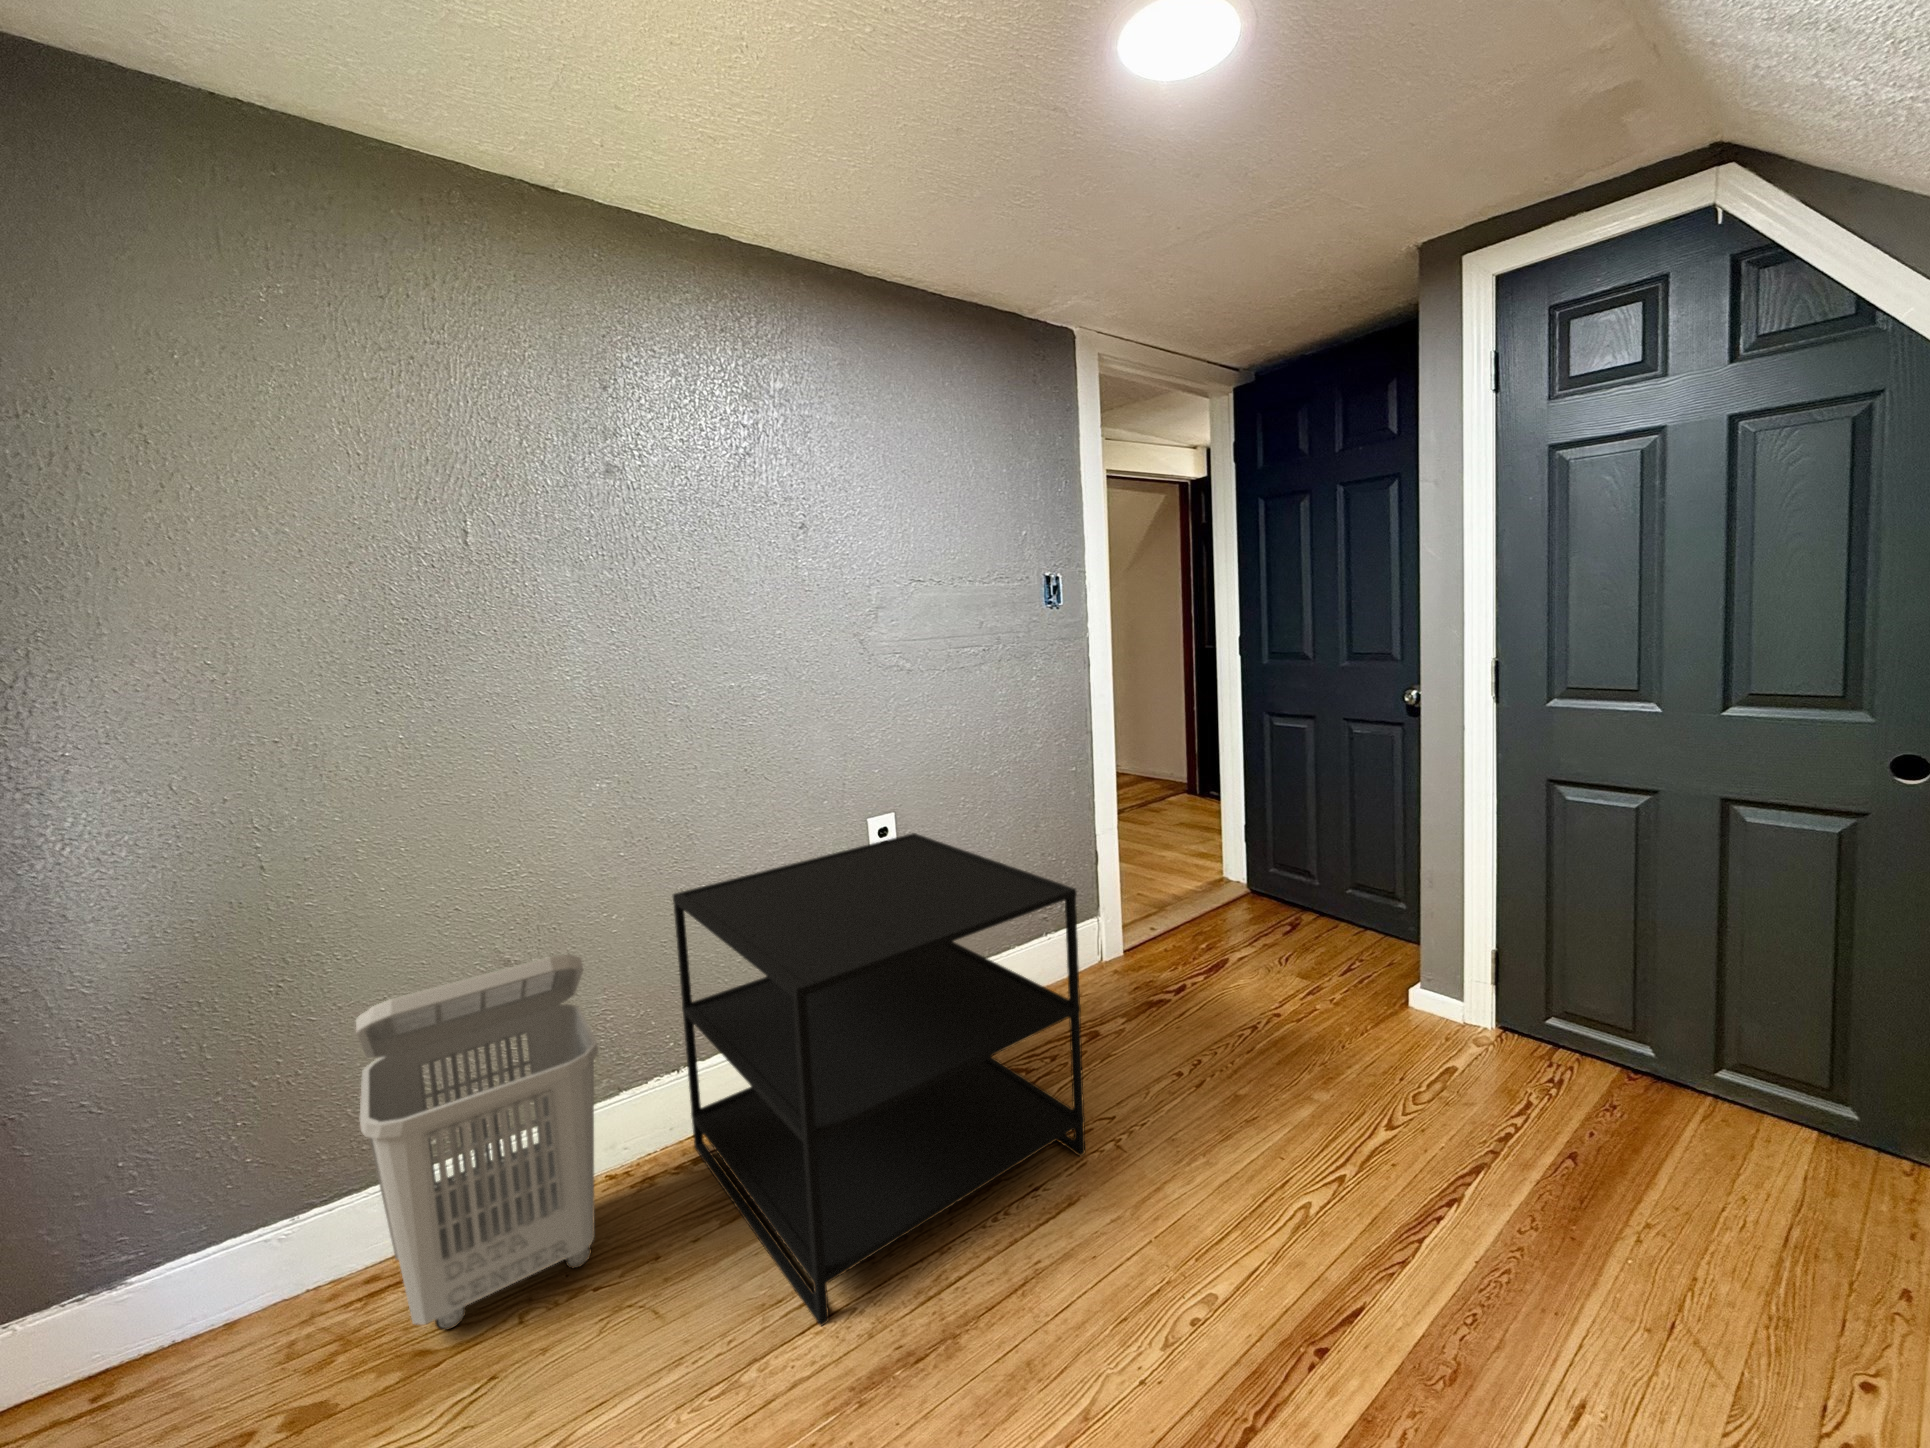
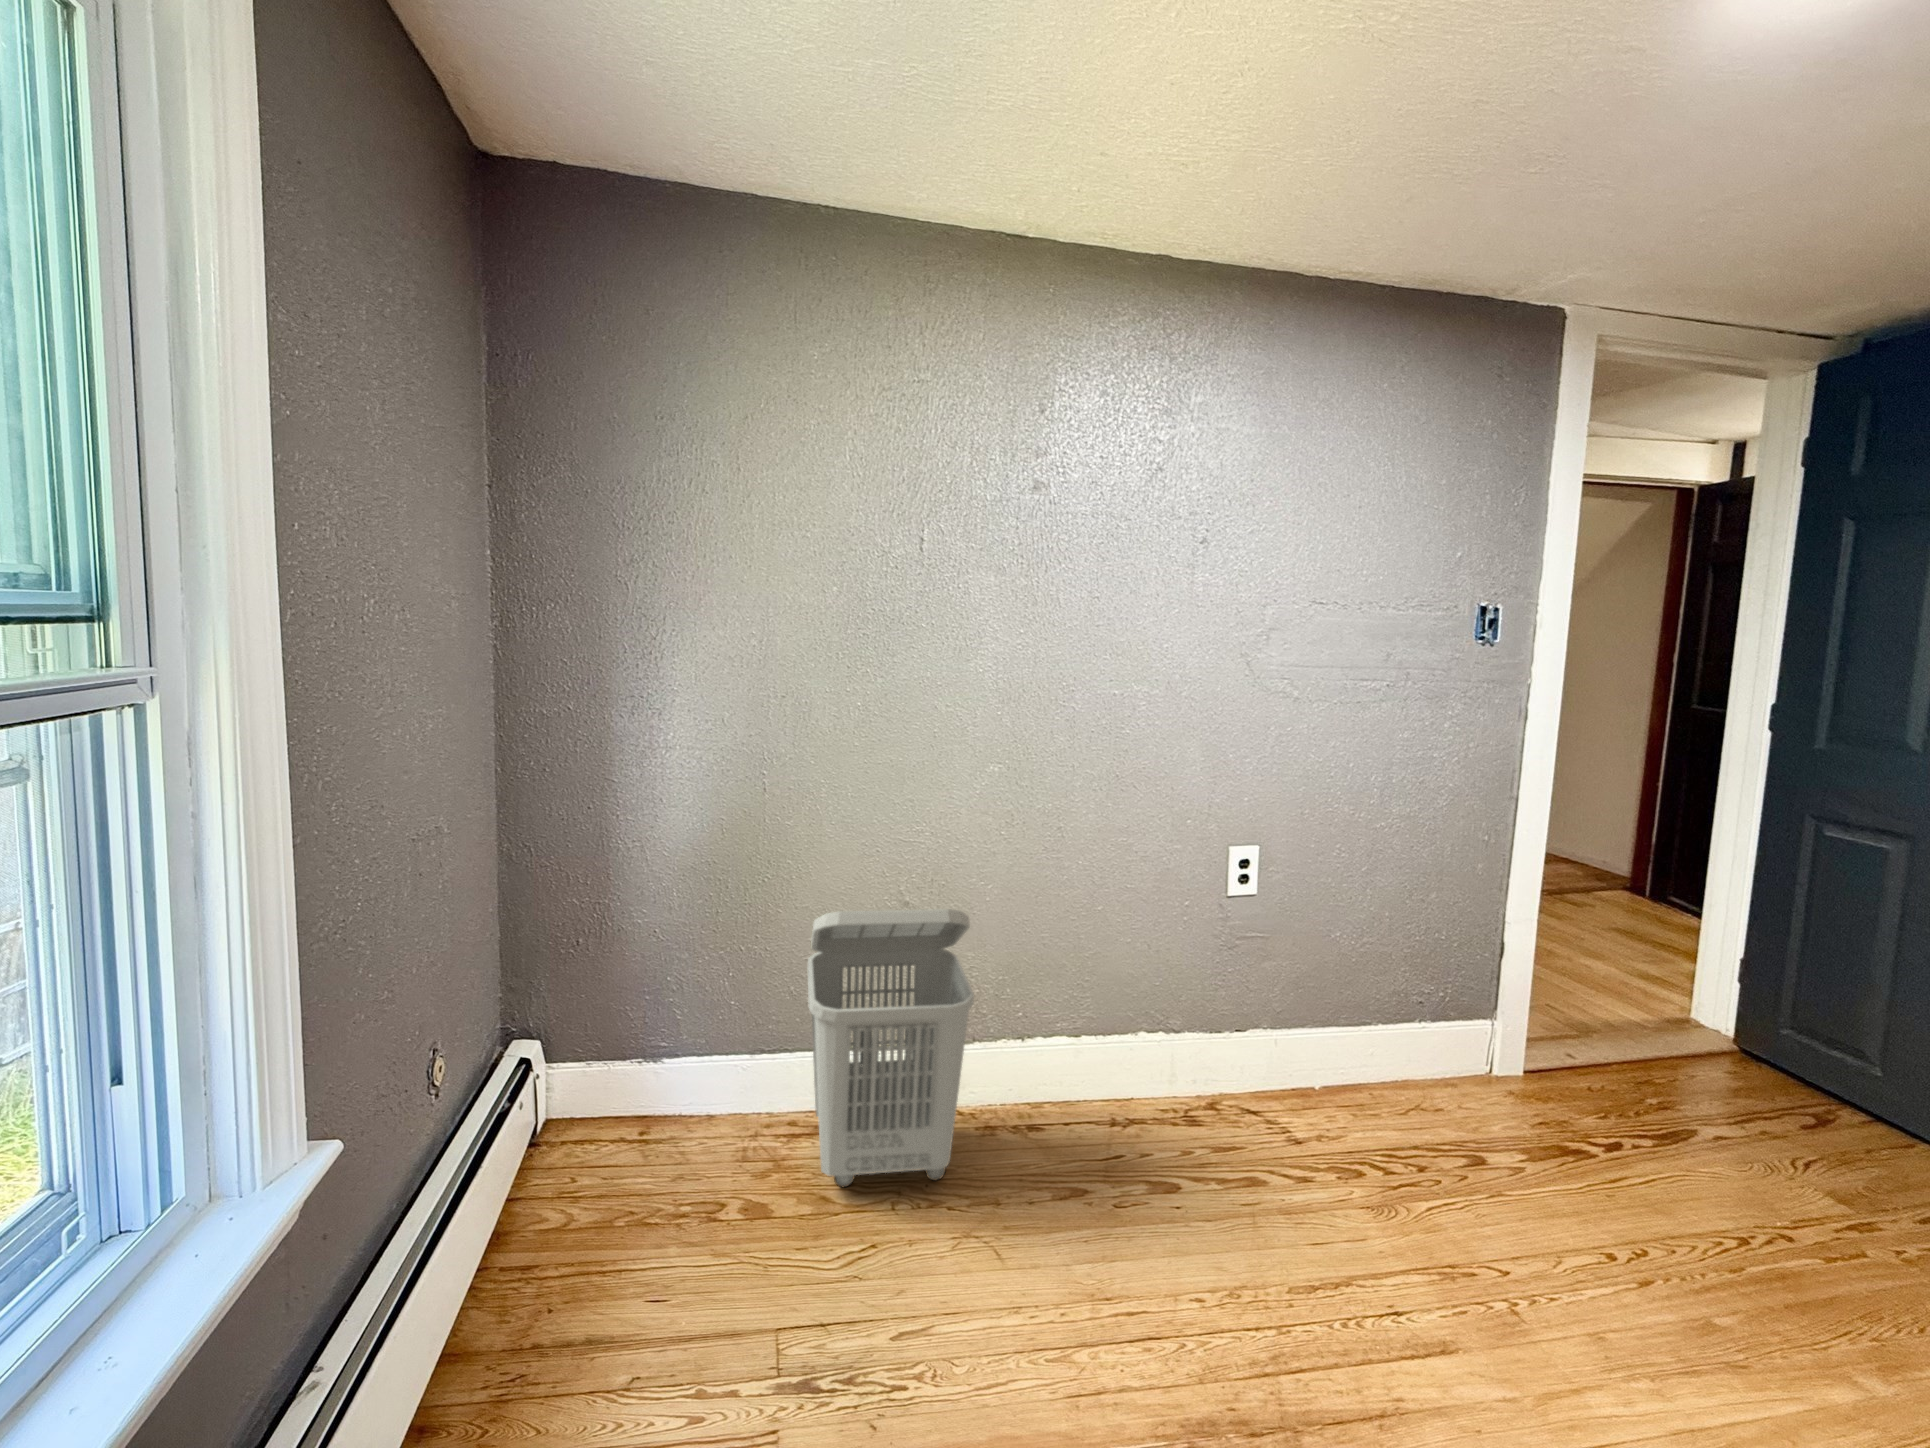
side table: present [673,833,1085,1326] -> none [1028,870,1507,1351]

